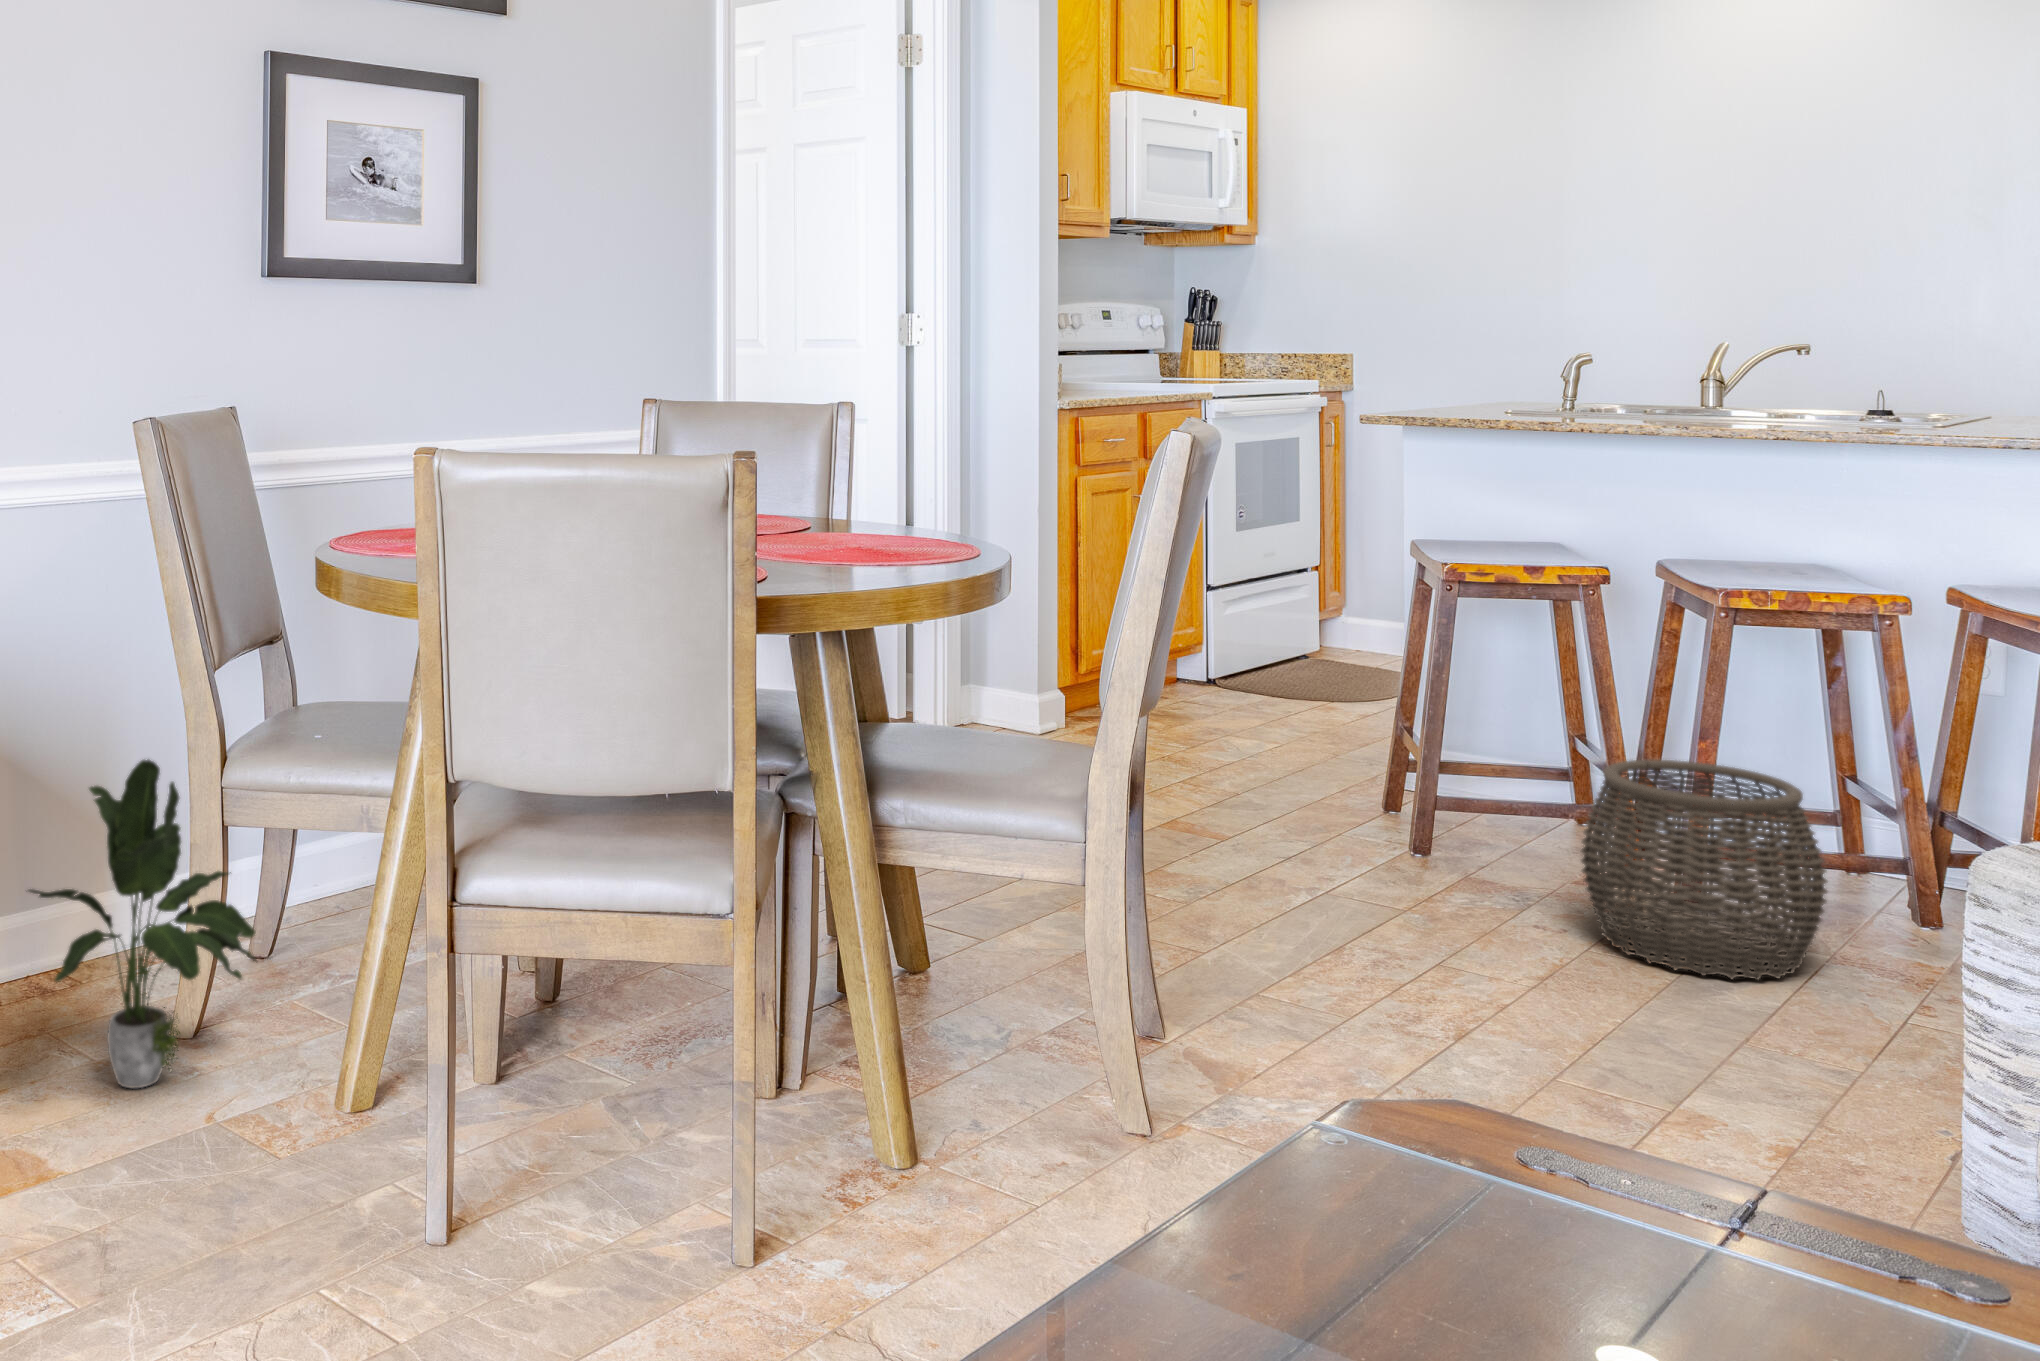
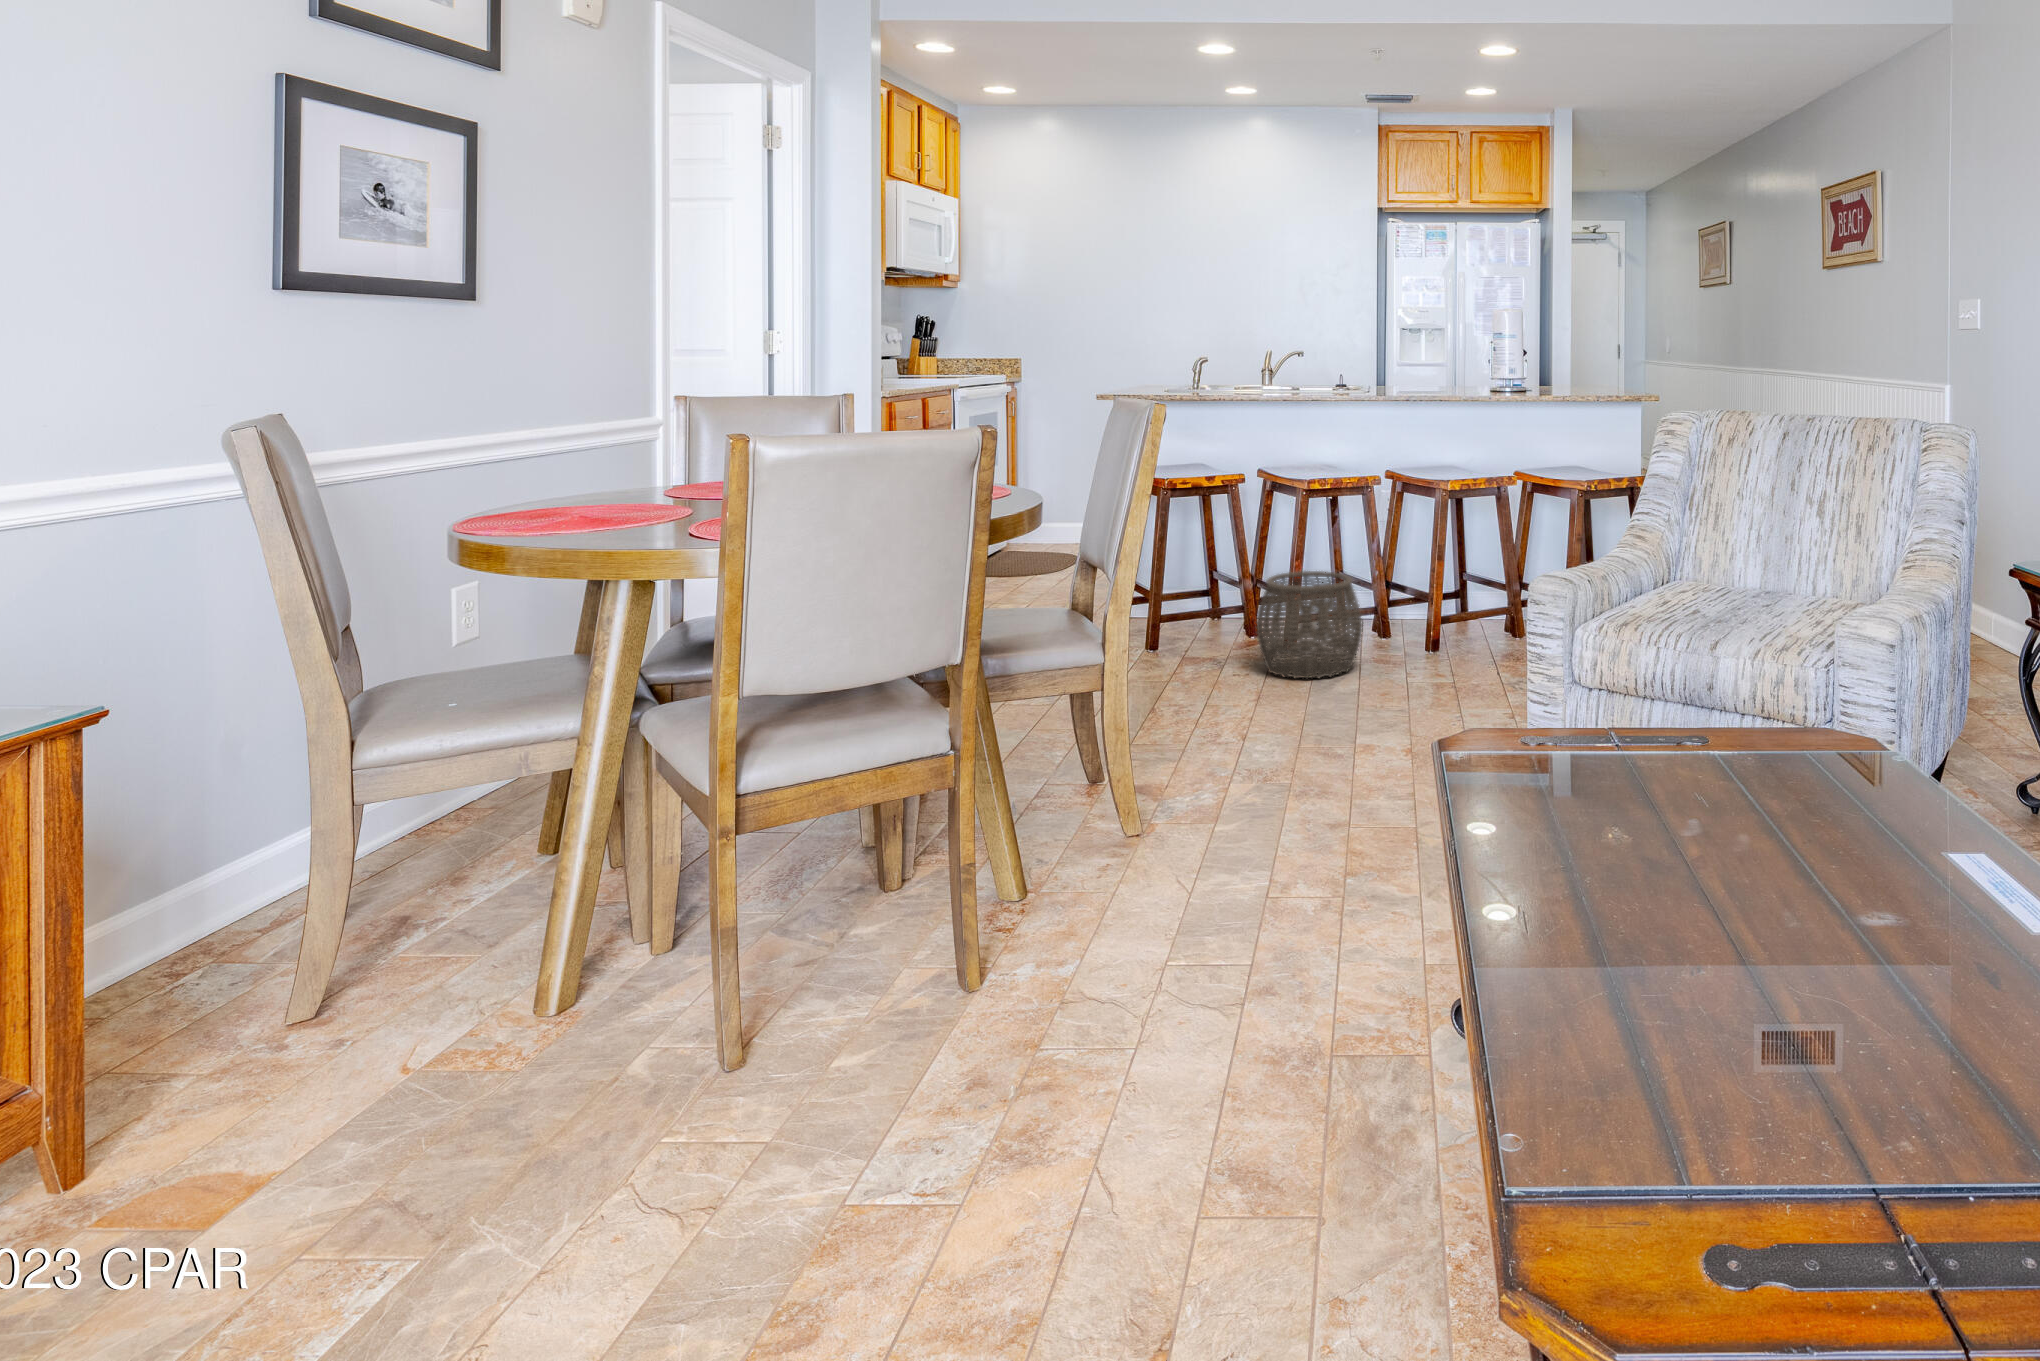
potted plant: present [28,760,256,1088] -> none [206,753,466,1071]

